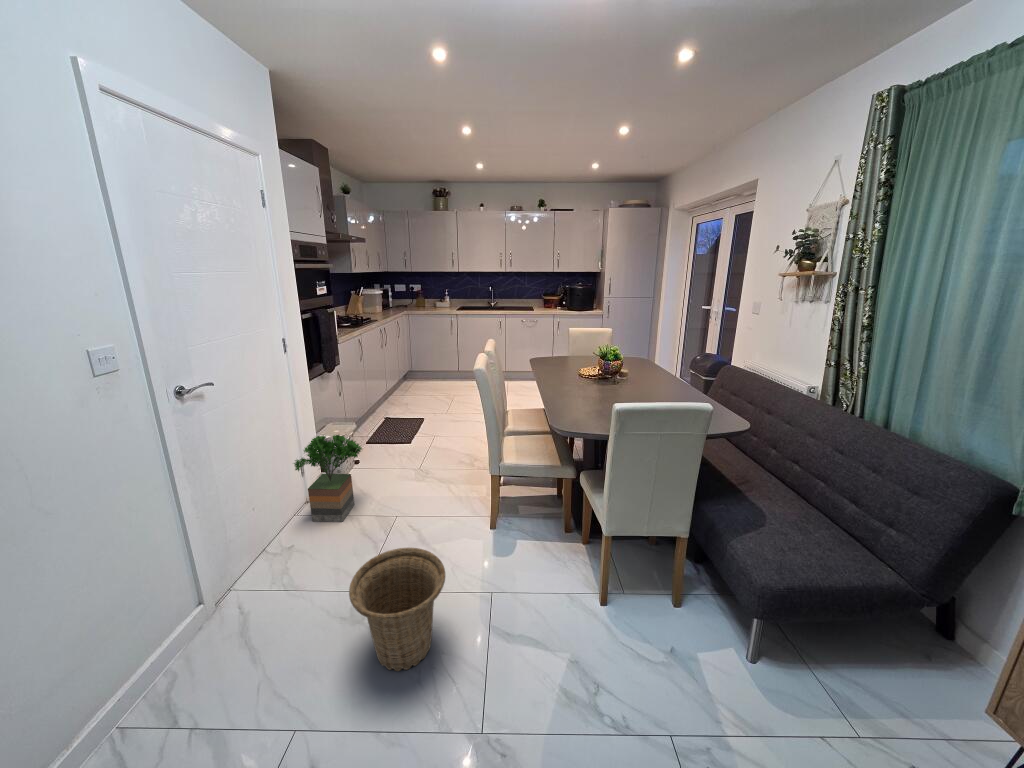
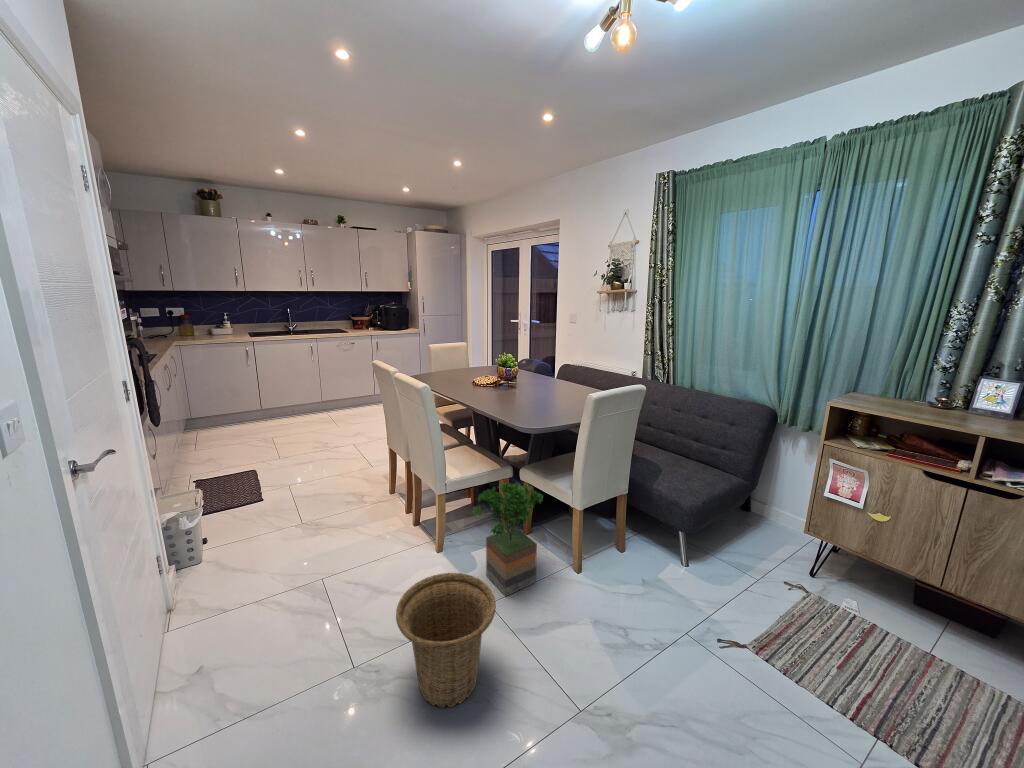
potted tree: present [294,435,362,522] -> present [473,482,543,596]

